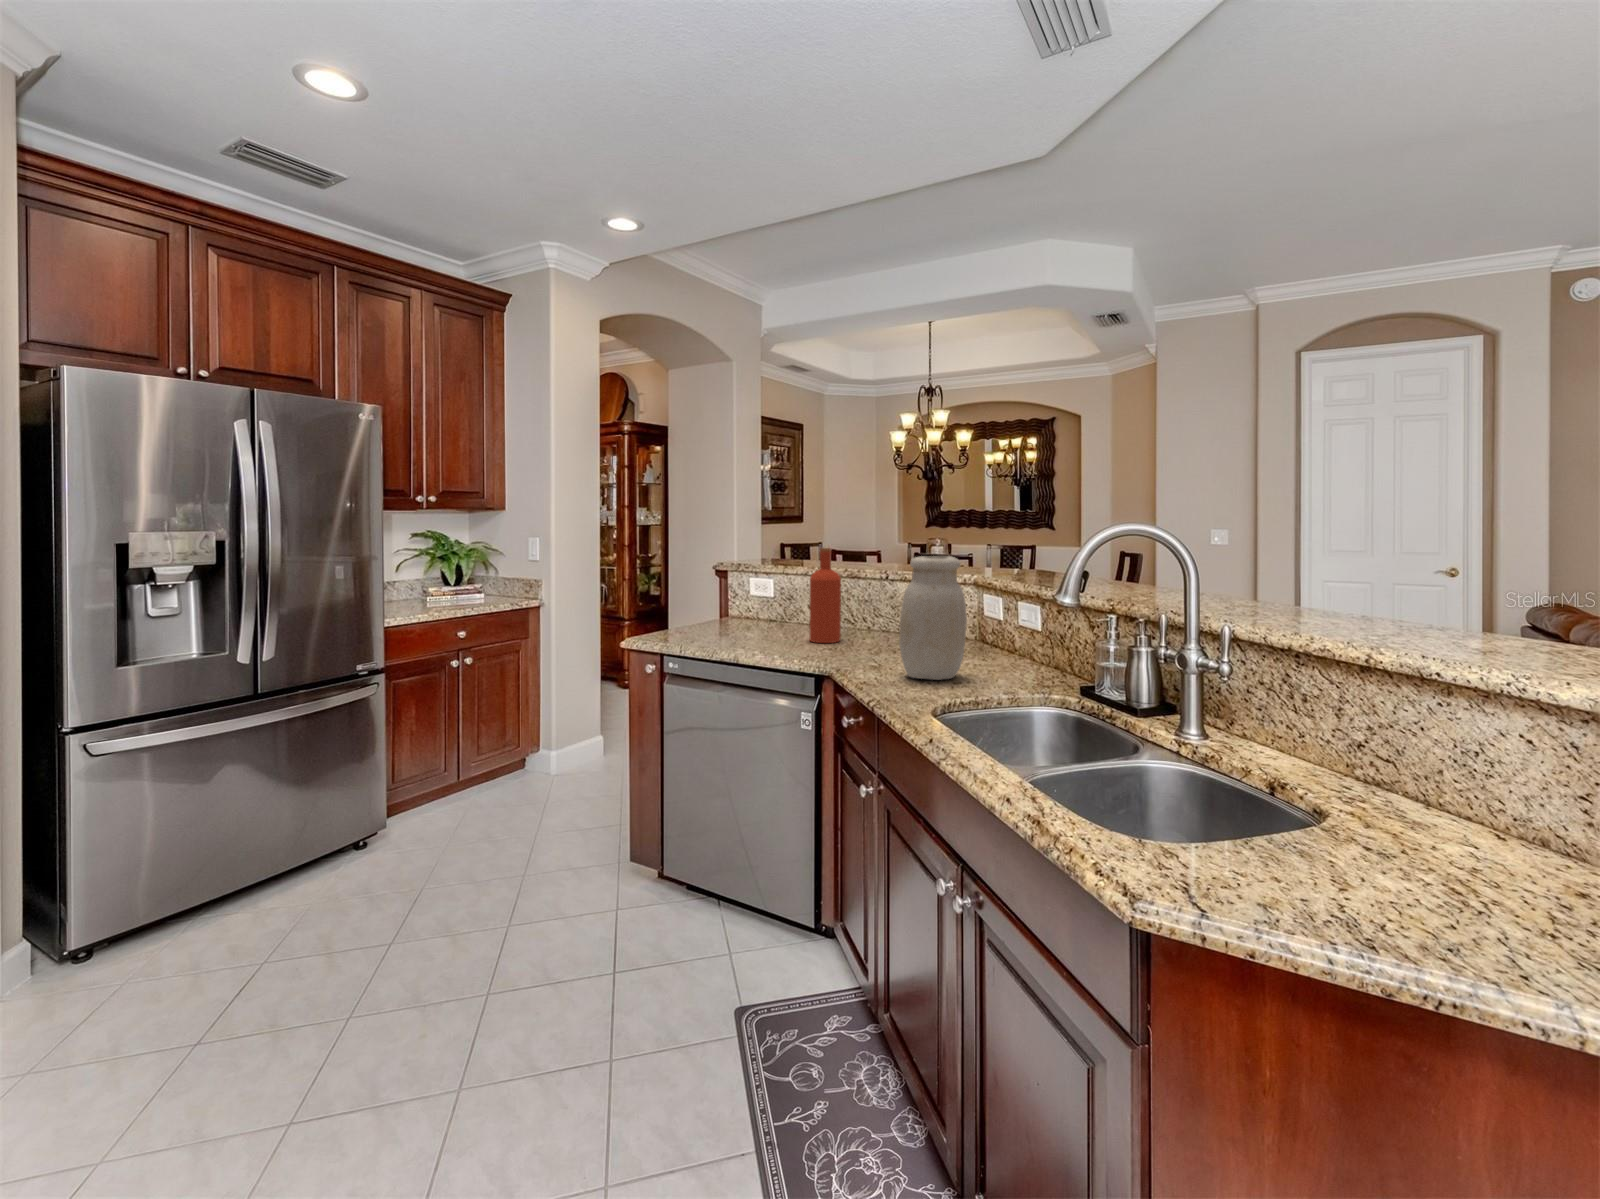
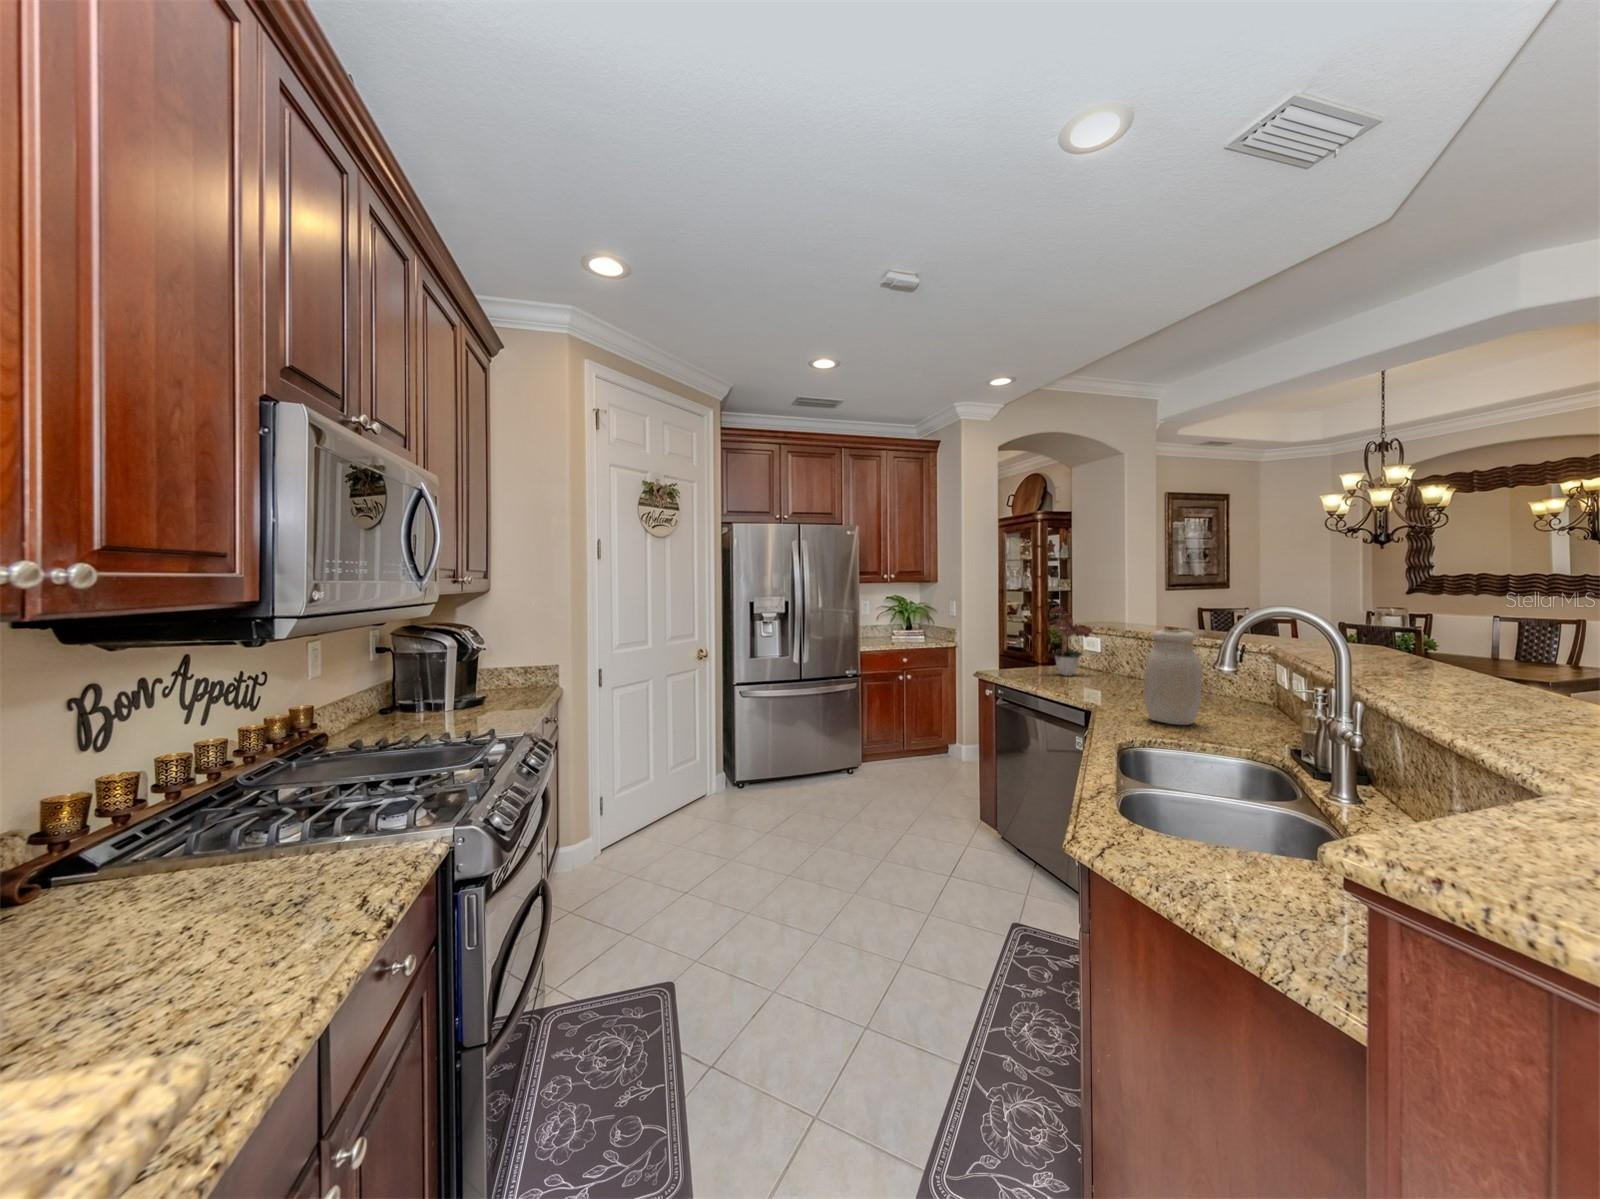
flower arrangement: none [707,532,768,631] -> present [1048,607,1092,676]
bottle: present [810,548,841,643] -> none [1114,618,1142,692]

